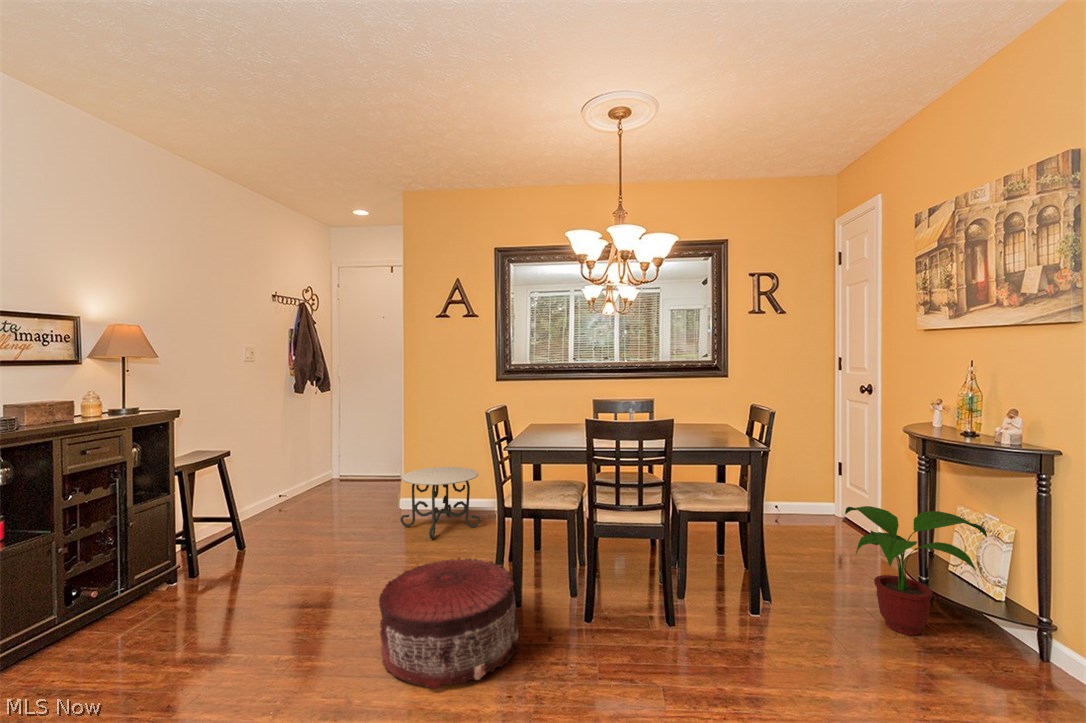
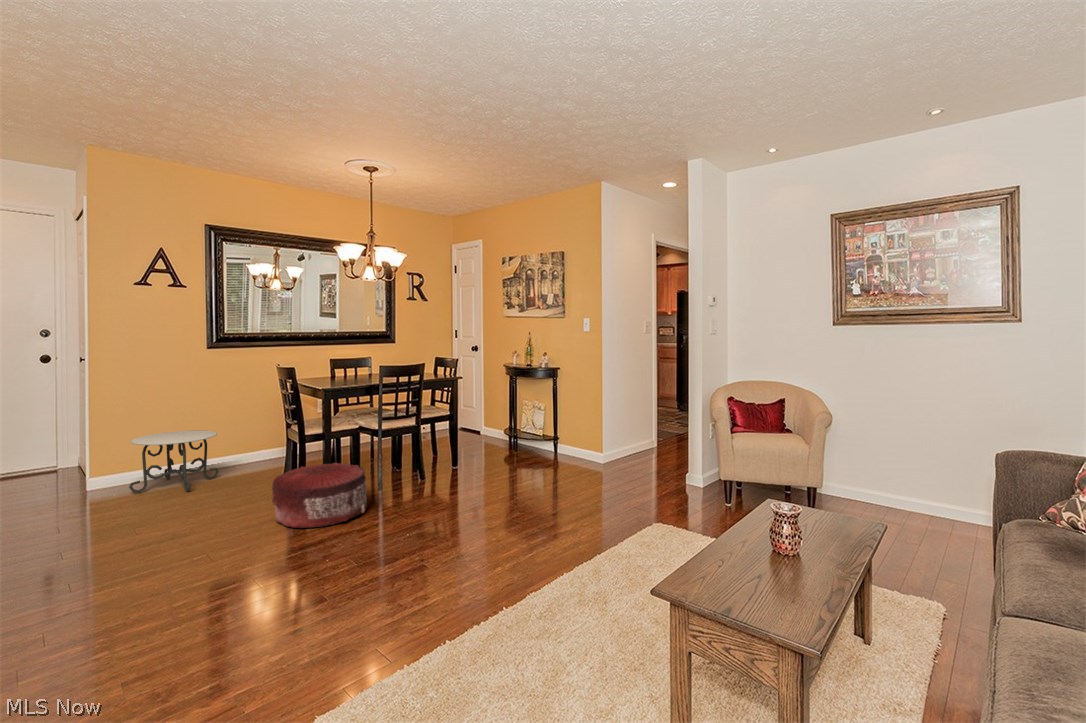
potted plant: present [845,506,987,635] -> none [482,401,537,456]

